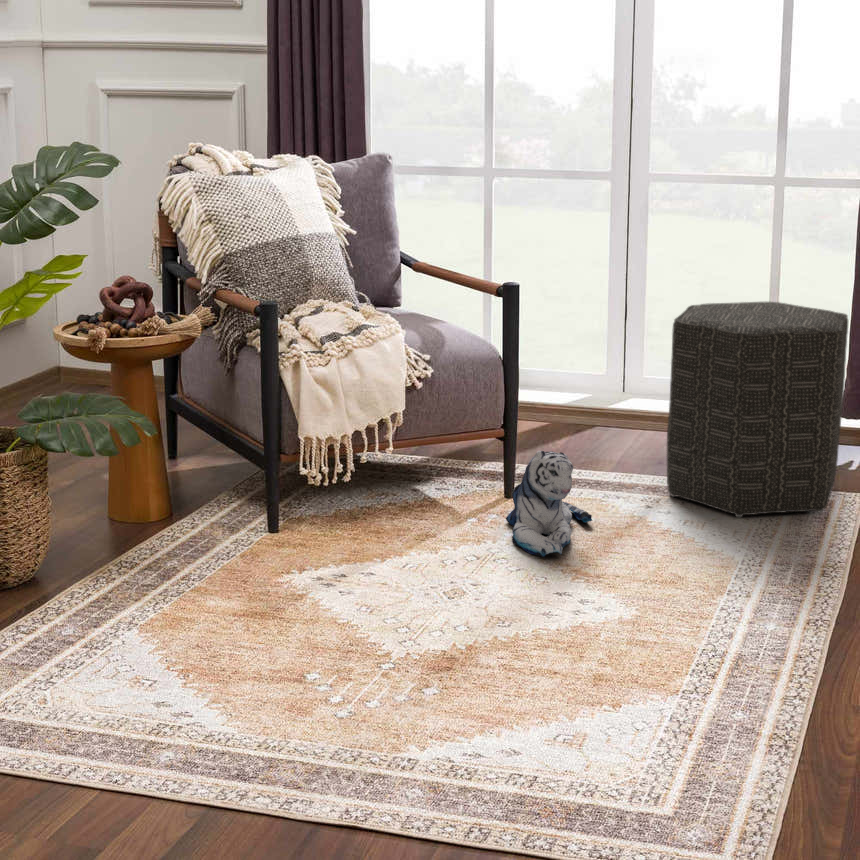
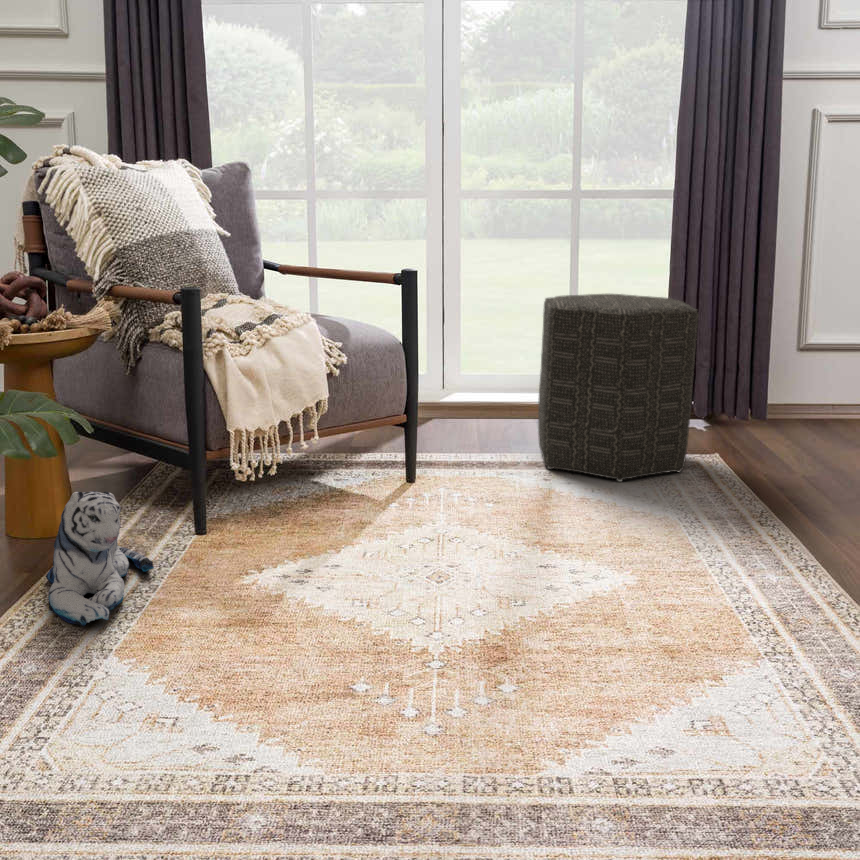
plush toy: present [506,451,592,557] -> present [45,491,154,626]

